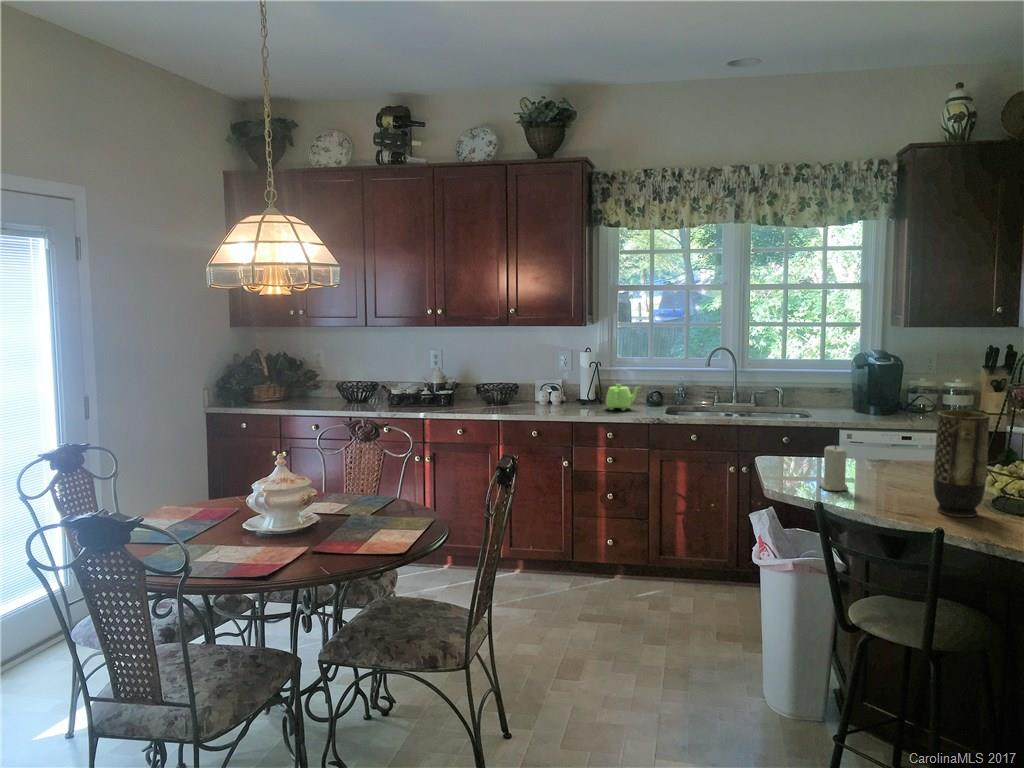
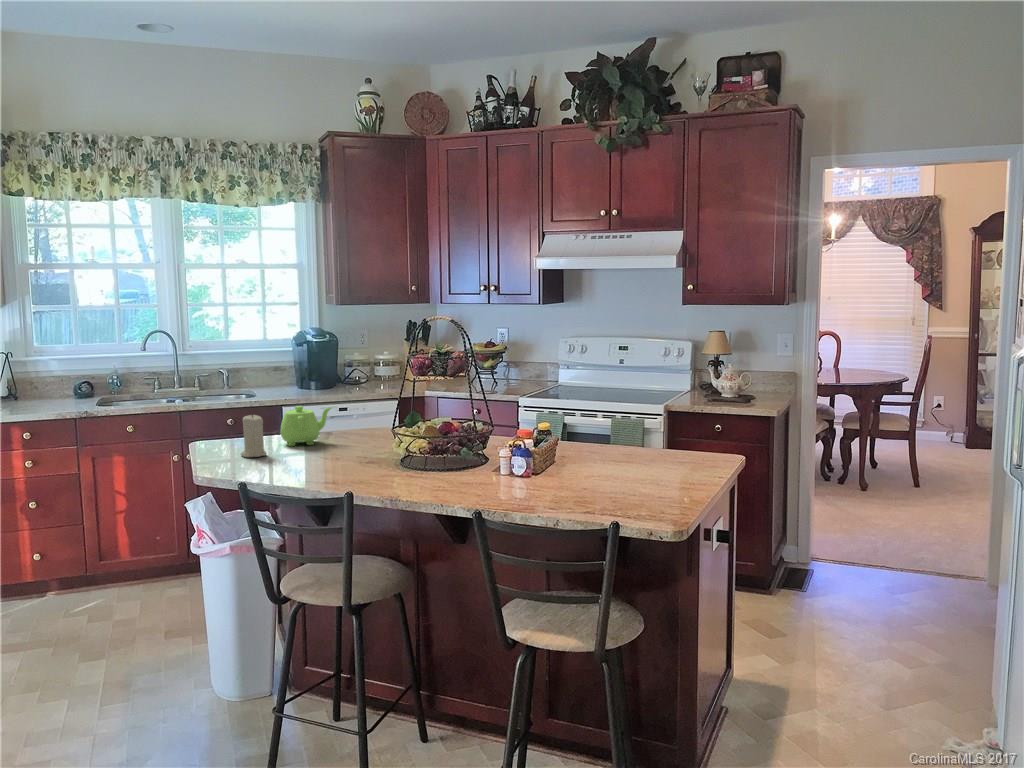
teapot: present [606,384,639,410] -> present [281,406,332,446]
vase: present [933,410,990,517] -> none [331,372,372,464]

